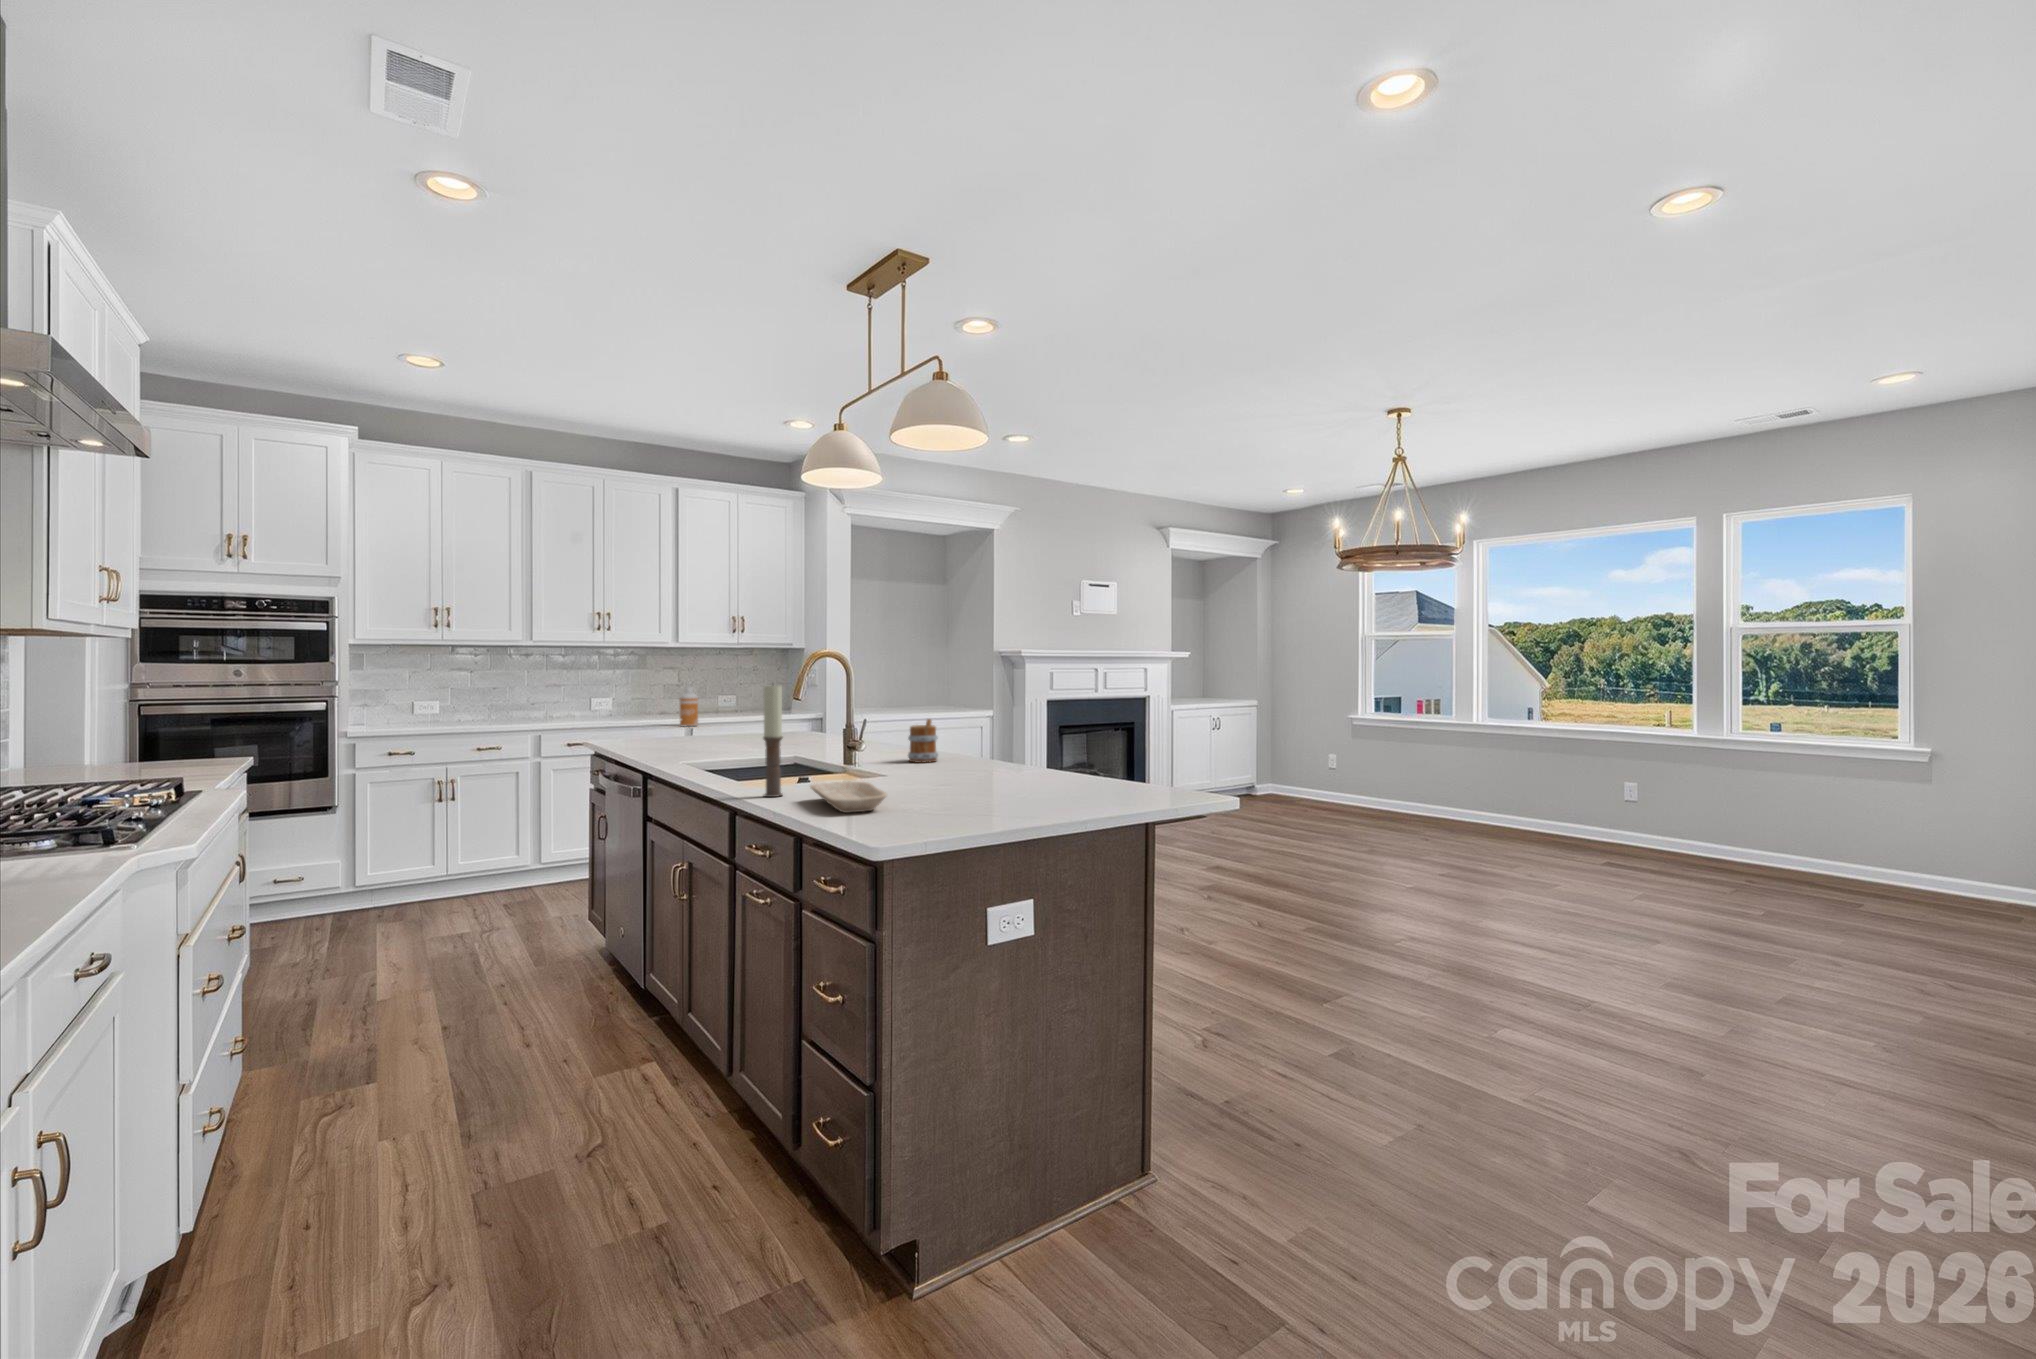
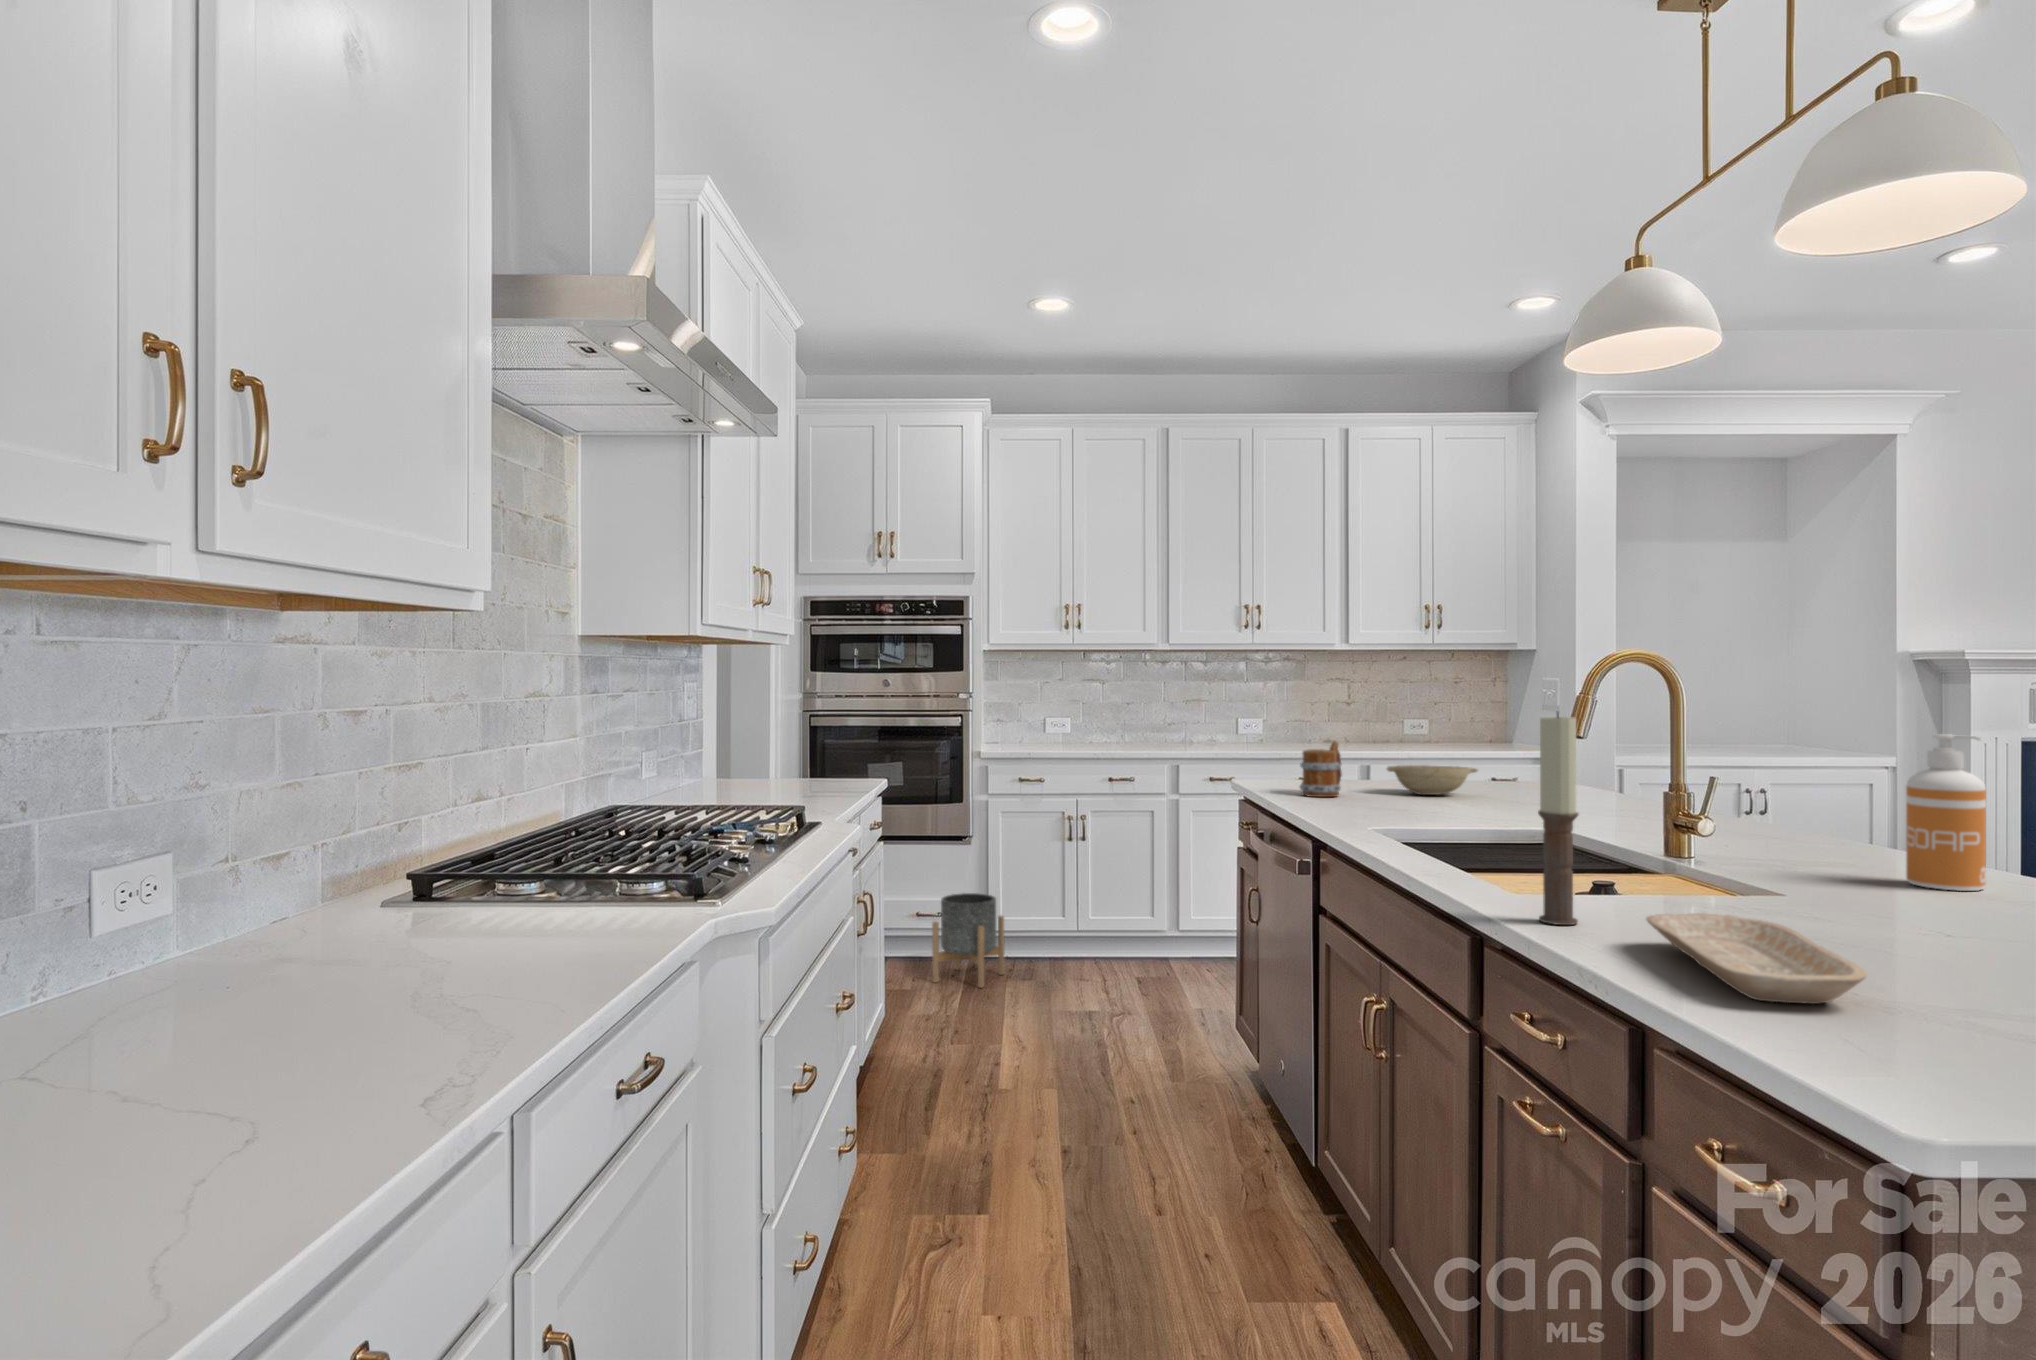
soap dispenser: present [680,683,698,726] -> present [1906,734,1986,891]
mug: present [908,719,938,763] -> present [1300,741,1342,797]
decorative bowl: none [699,725,759,744] -> present [1387,765,1477,795]
planter: none [297,855,375,938] -> present [932,893,1004,988]

